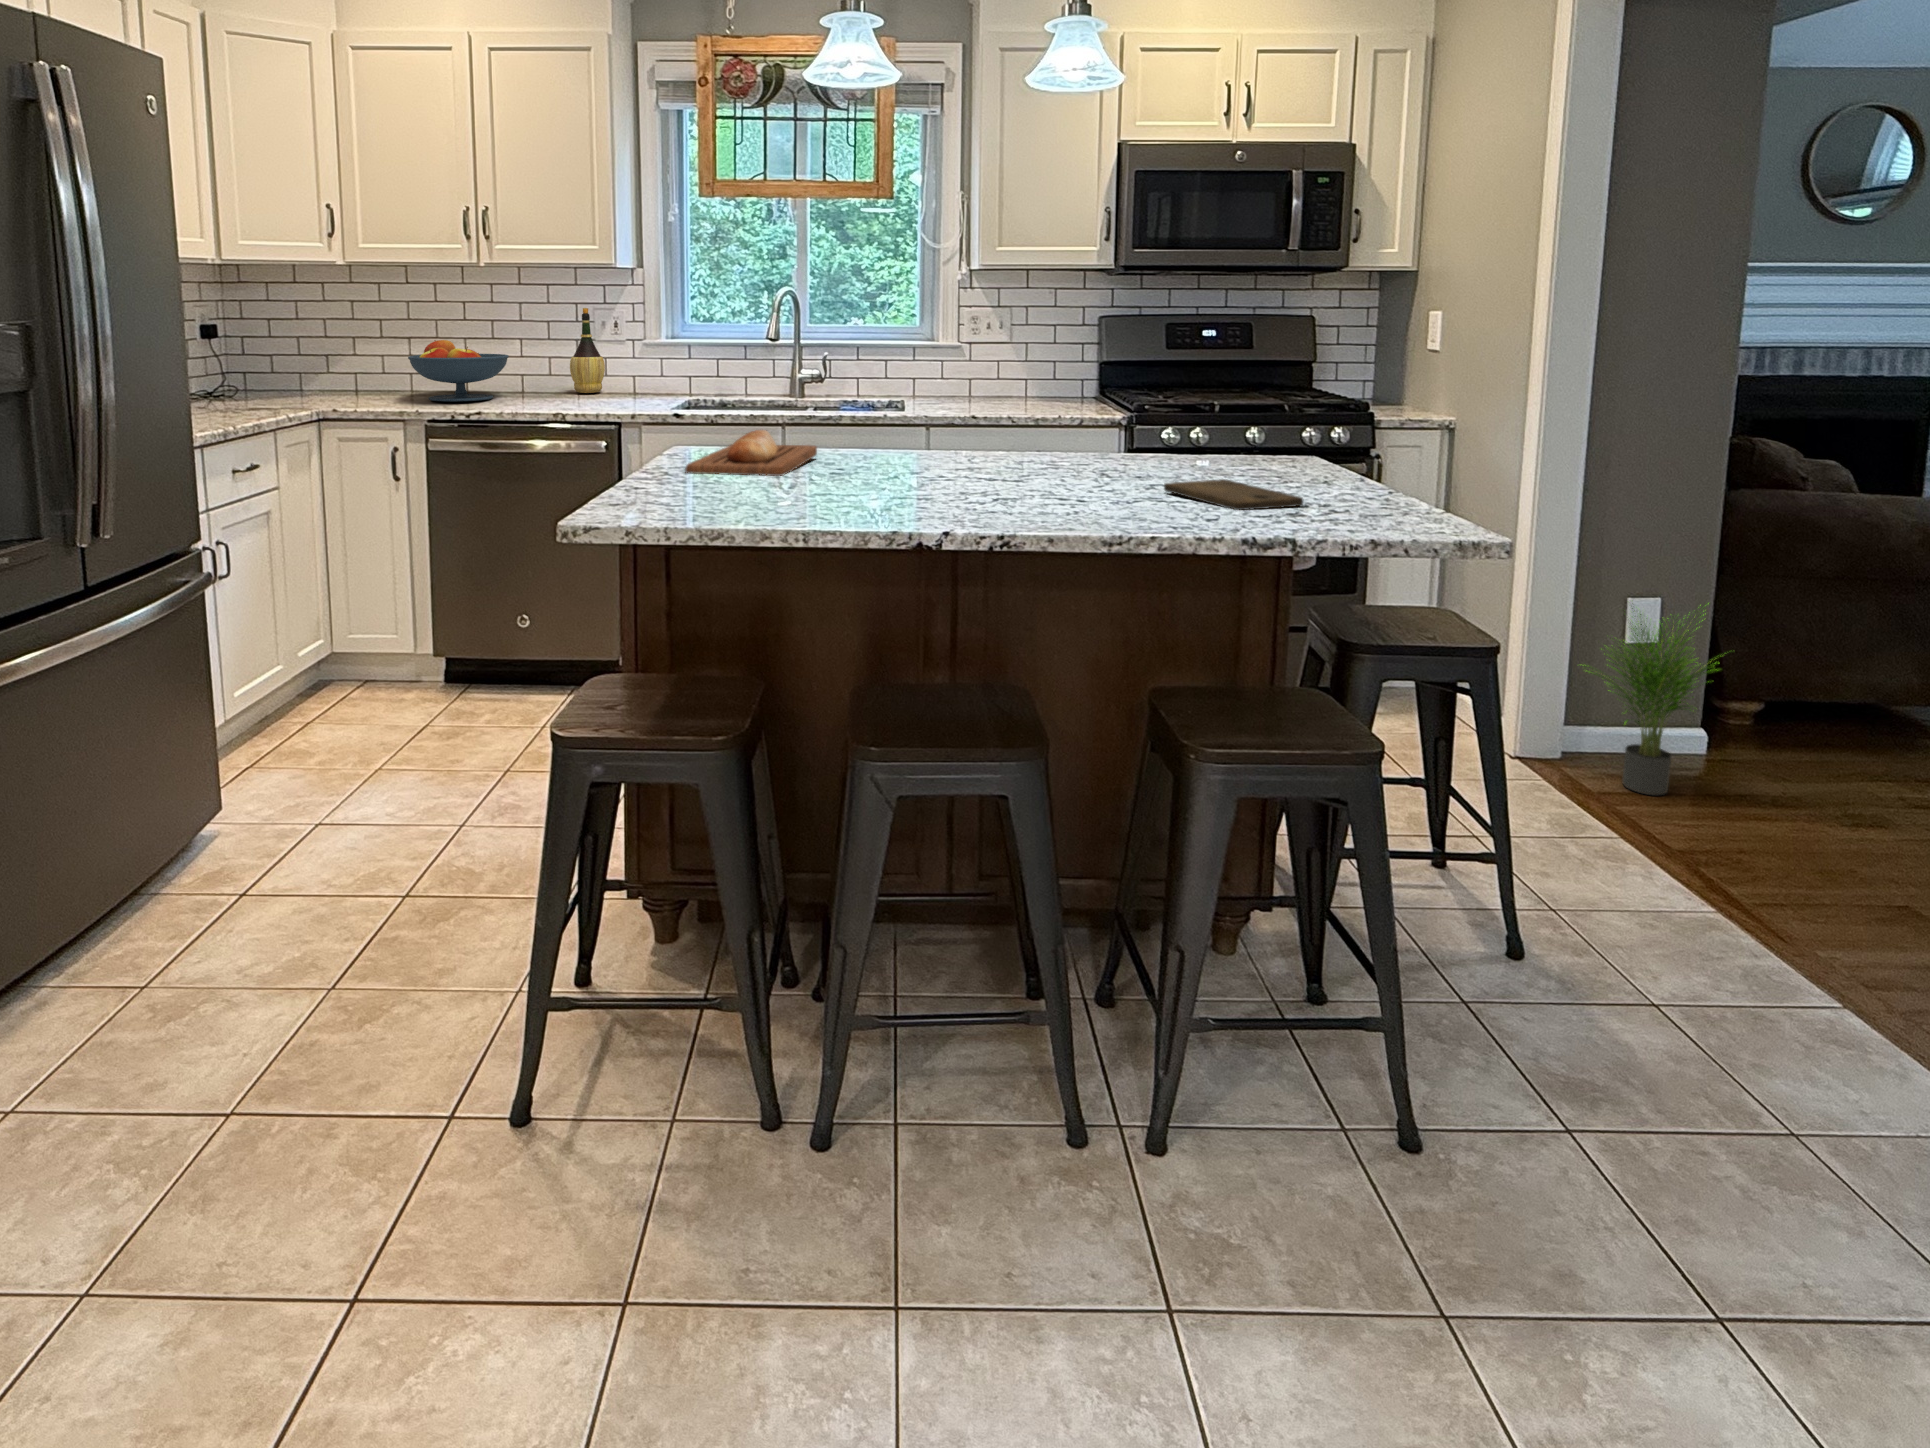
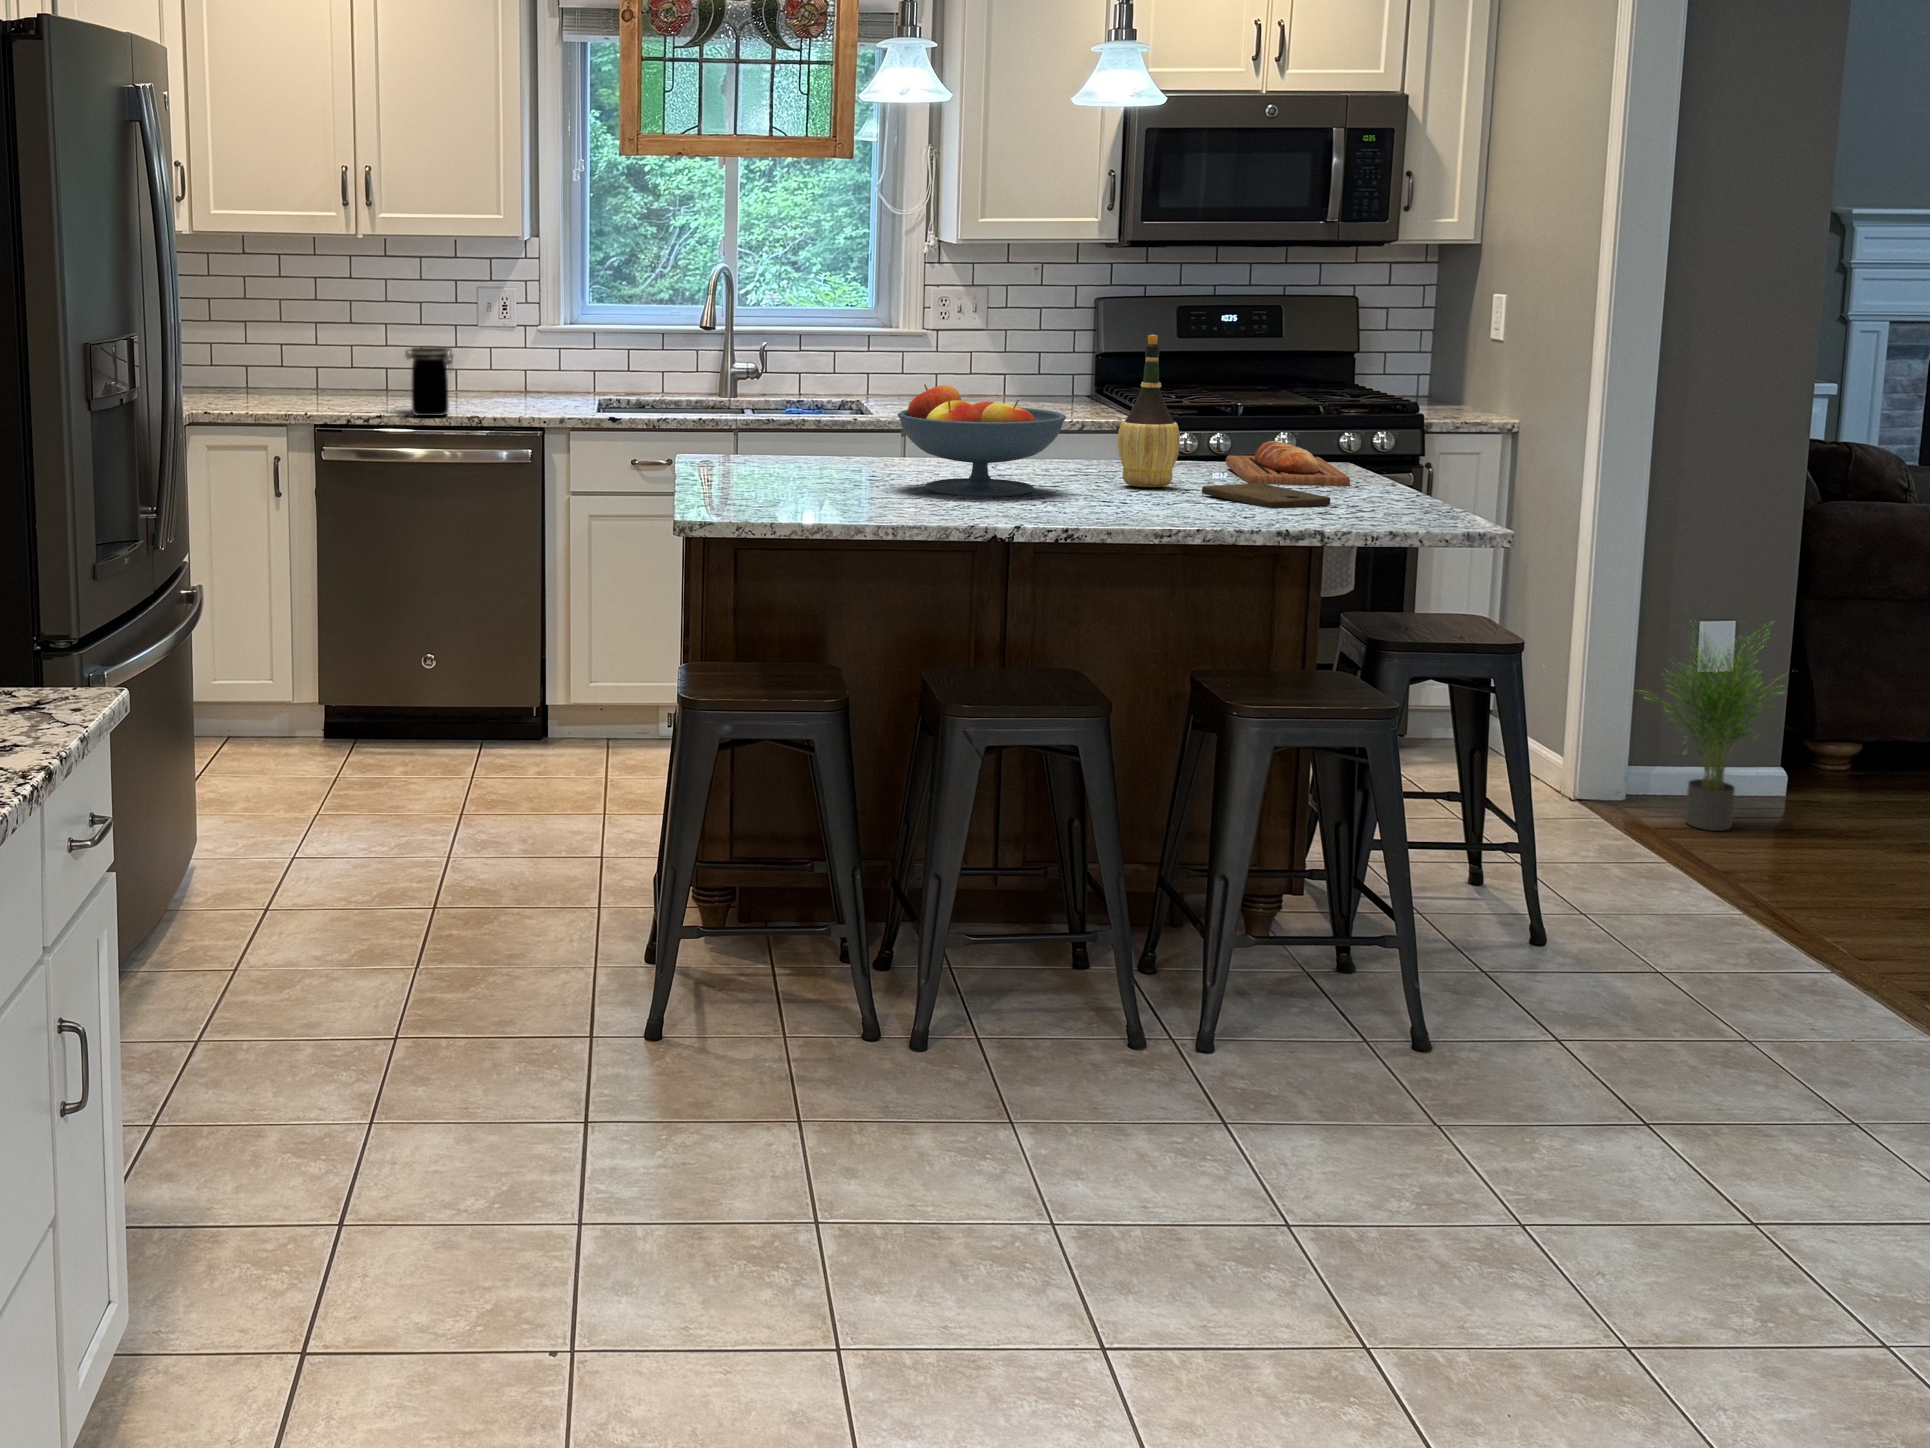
wine bottle: present [570,308,605,393] -> present [1117,335,1180,487]
fruit bowl: present [408,340,509,401] -> present [898,384,1066,497]
jar: none [510,354,549,412] -> present [406,347,453,416]
bread loaf: present [685,430,817,476] -> present [1226,441,1350,486]

